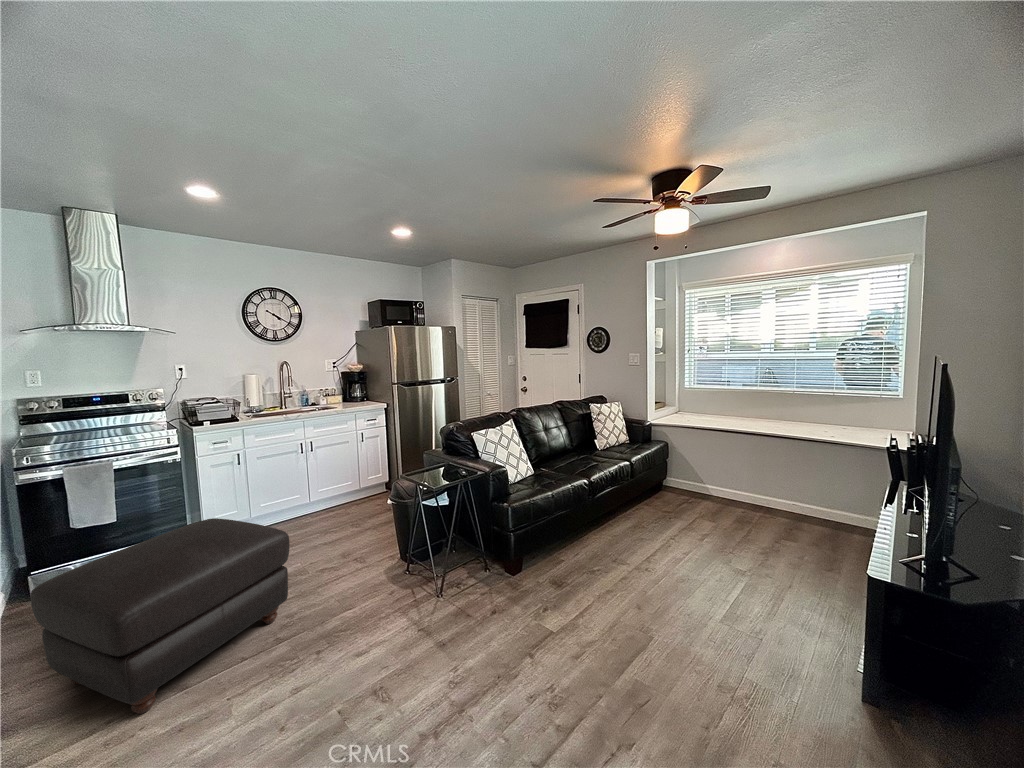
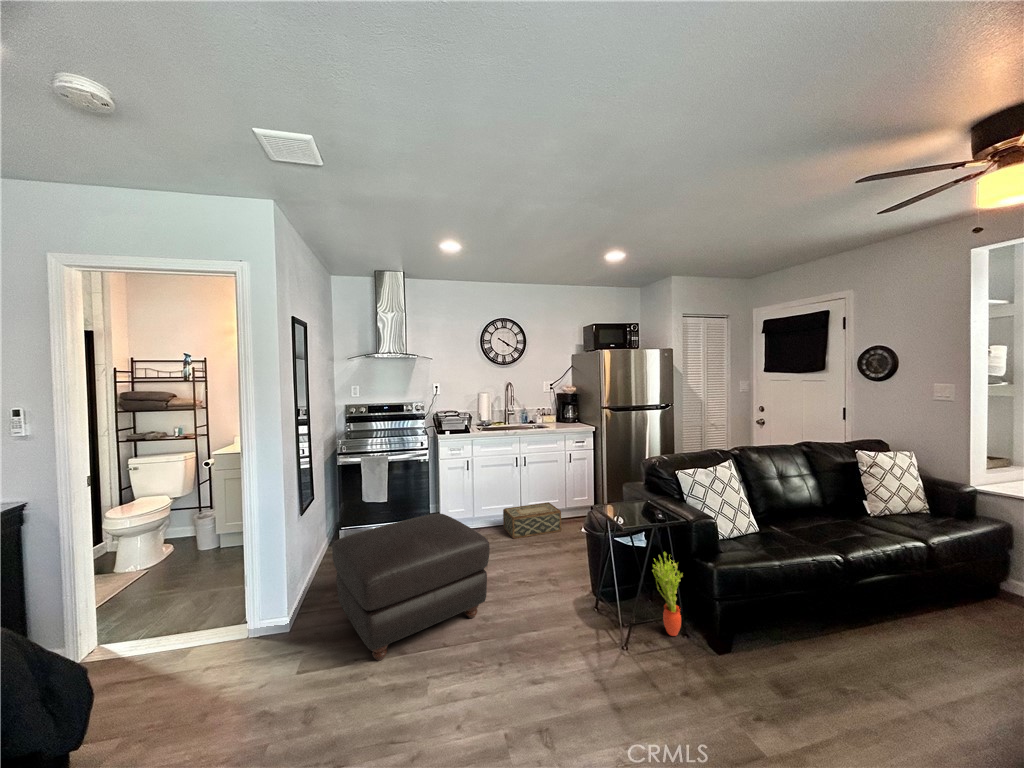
woven basket: none [288,487,358,532] -> present [503,502,561,539]
potted plant: none [458,503,484,573] -> present [653,553,682,636]

